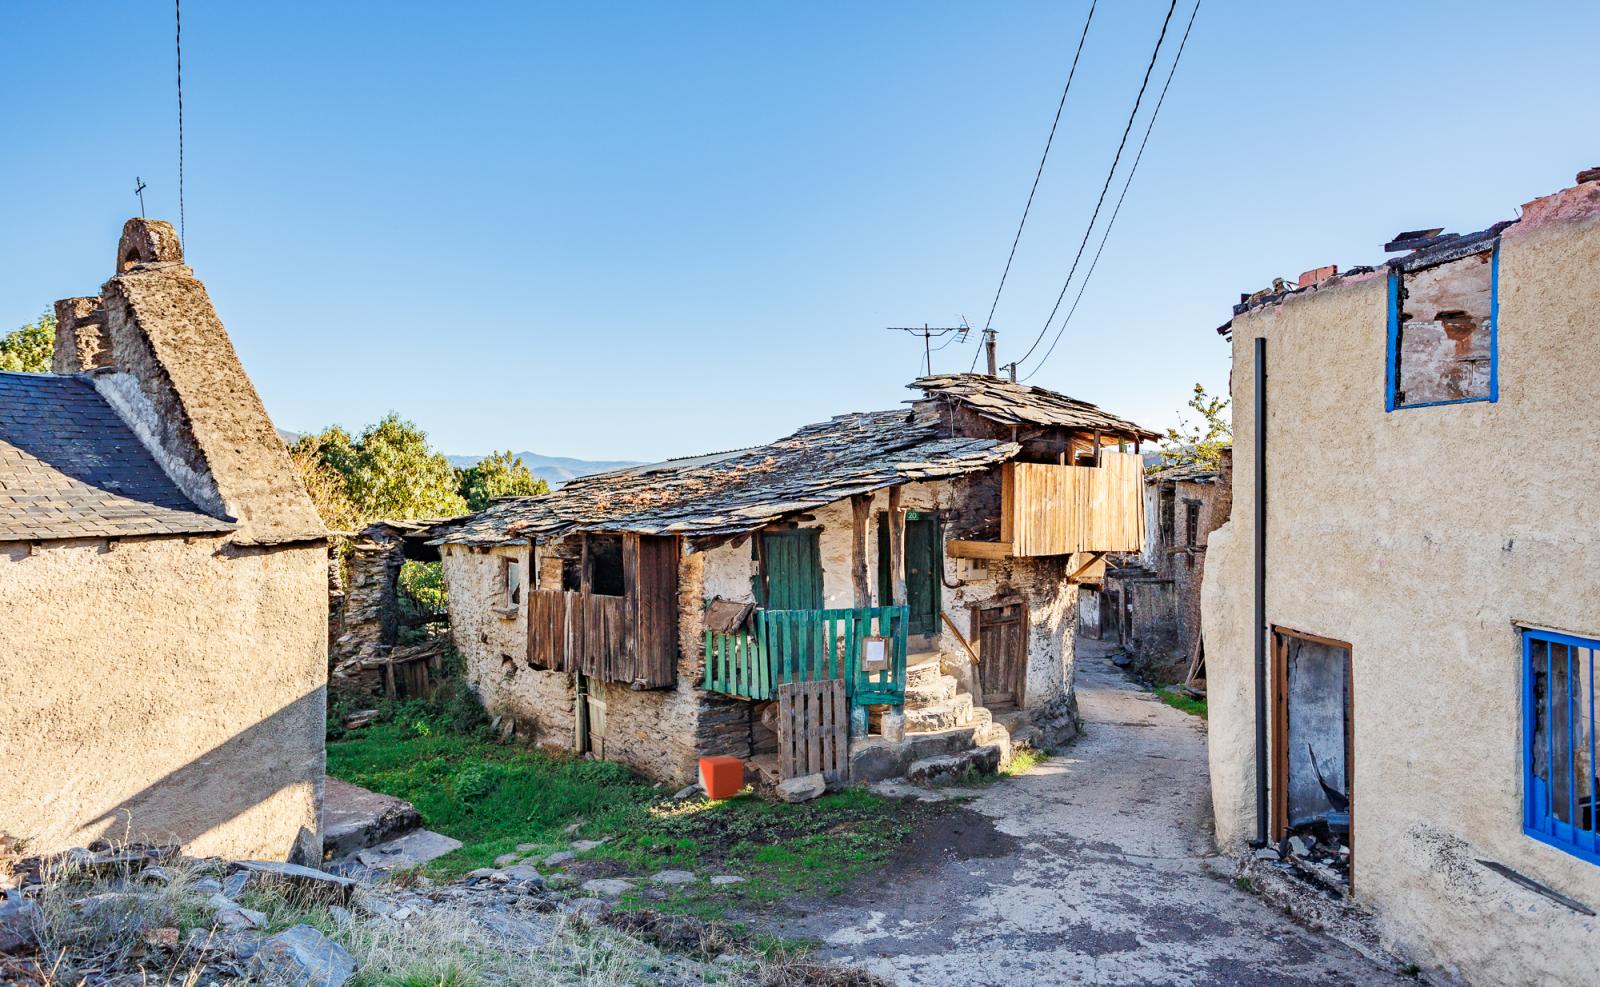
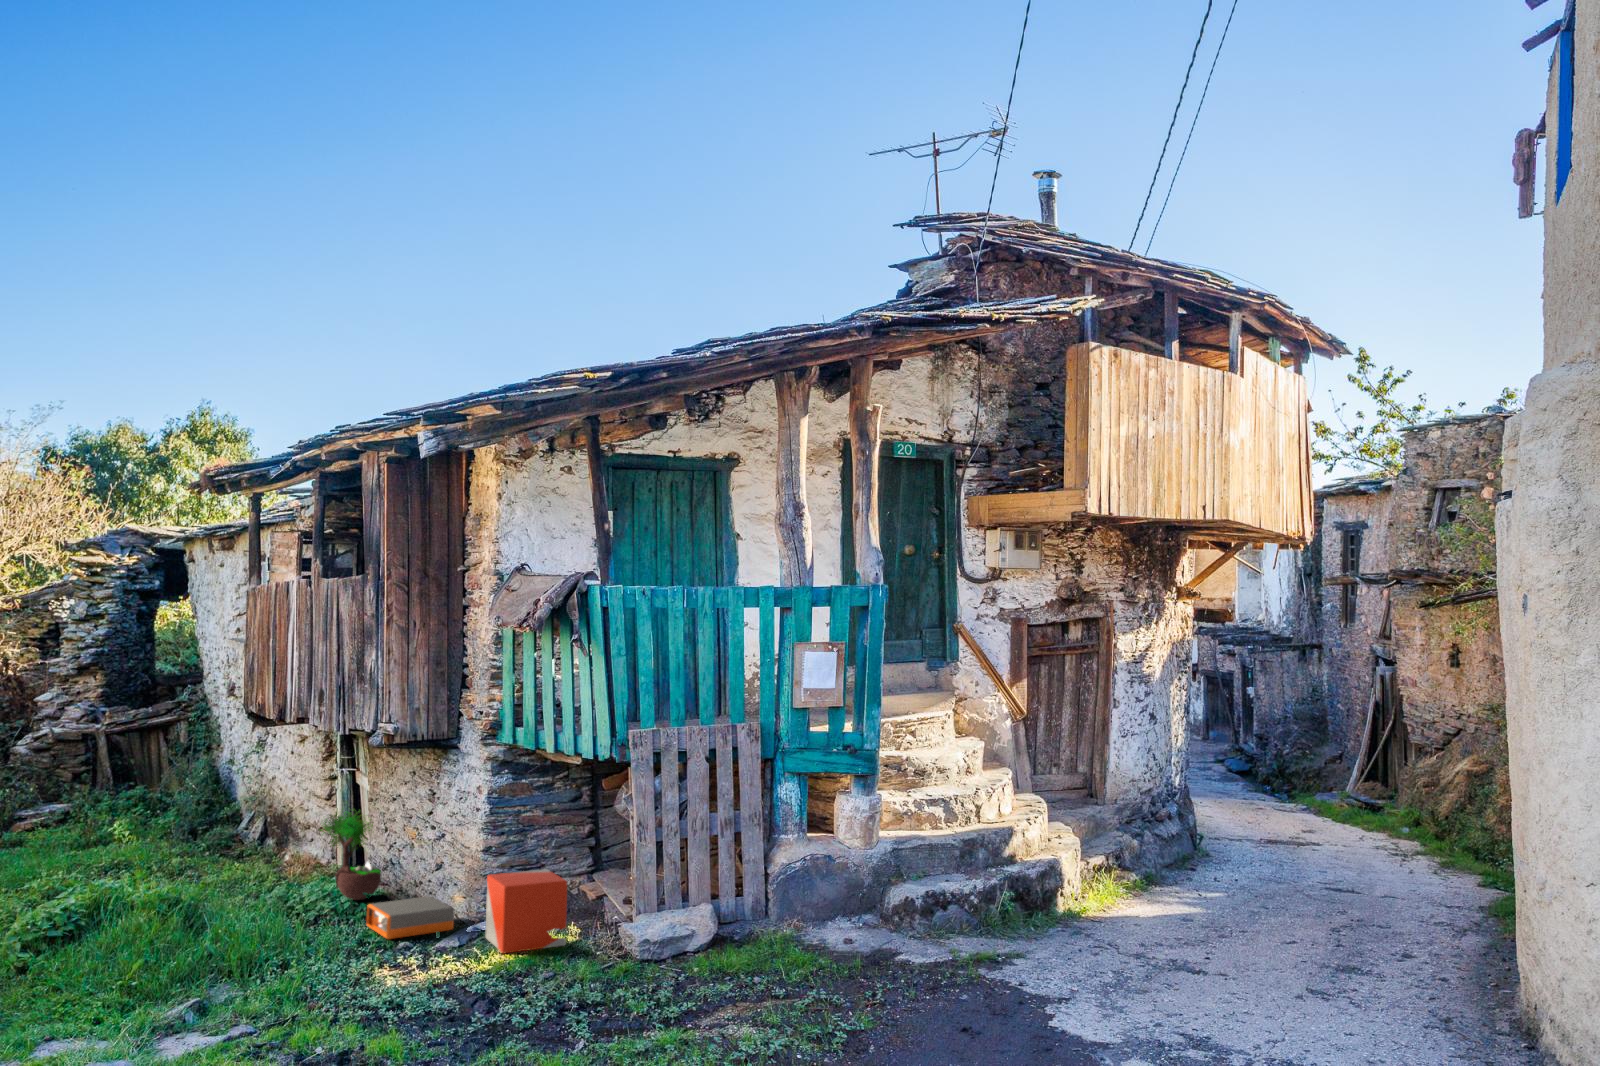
potted tree: none [590,717,626,771] -> present [321,810,382,900]
storage box: none [631,769,678,793] -> present [366,896,454,939]

